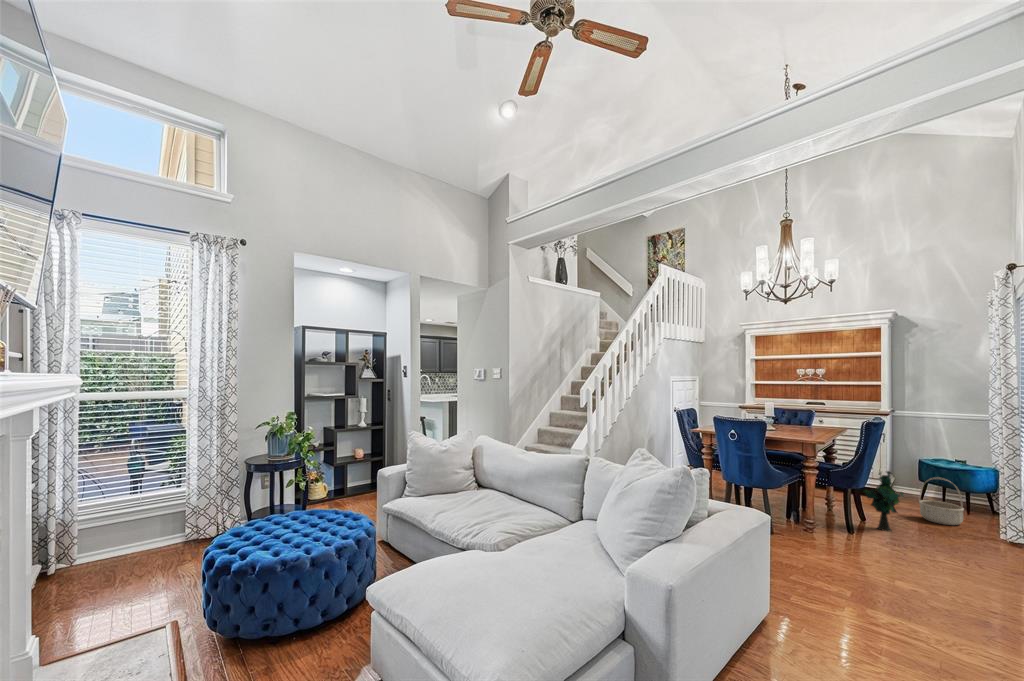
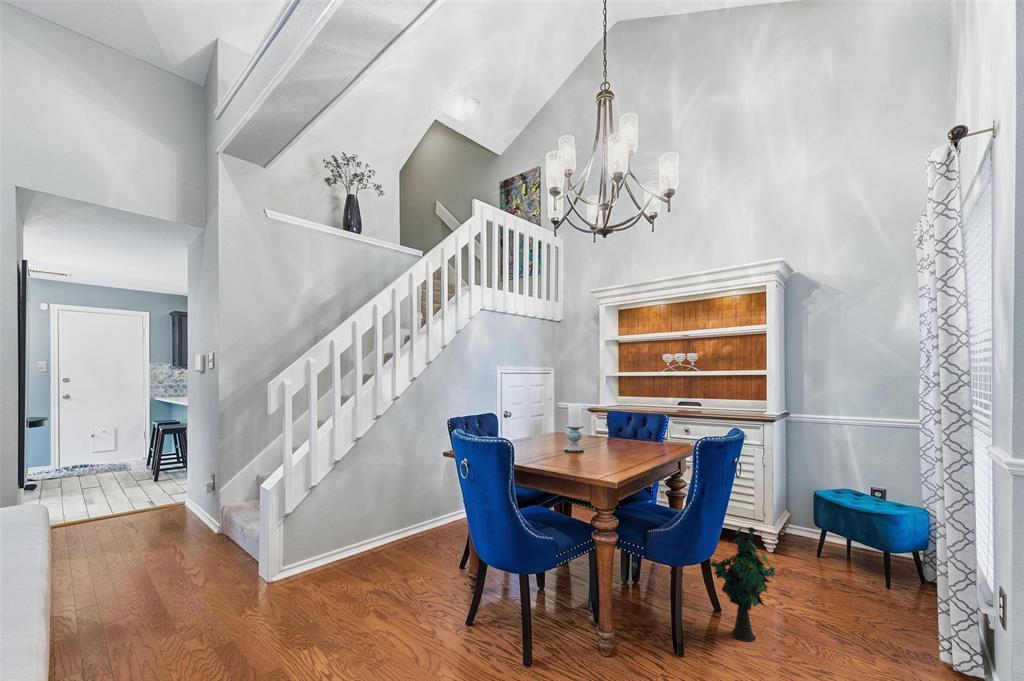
basket: present [919,478,964,525] -> none [809,528,879,614]

